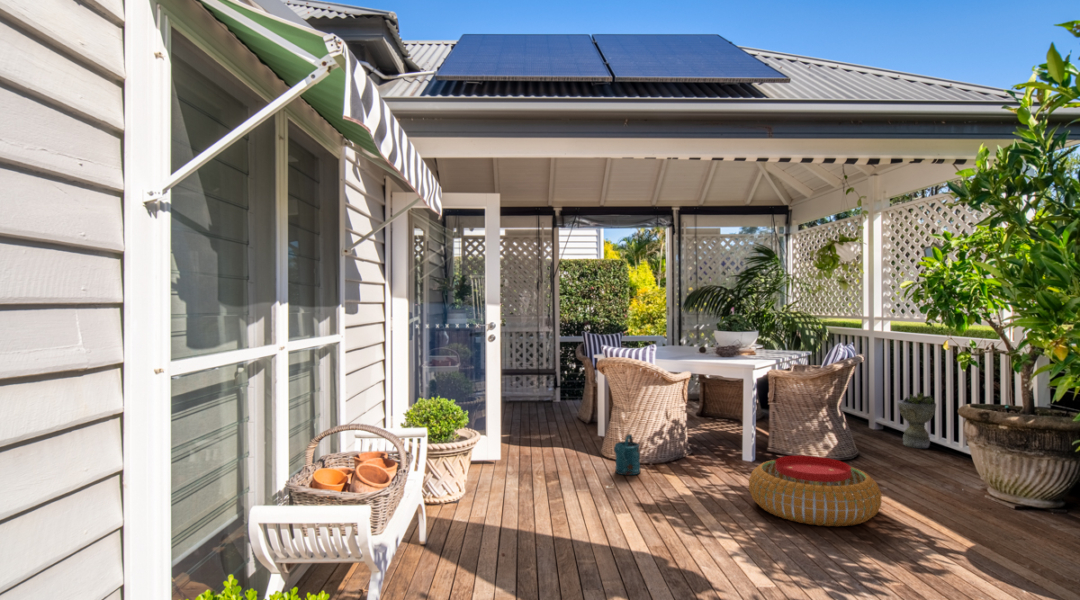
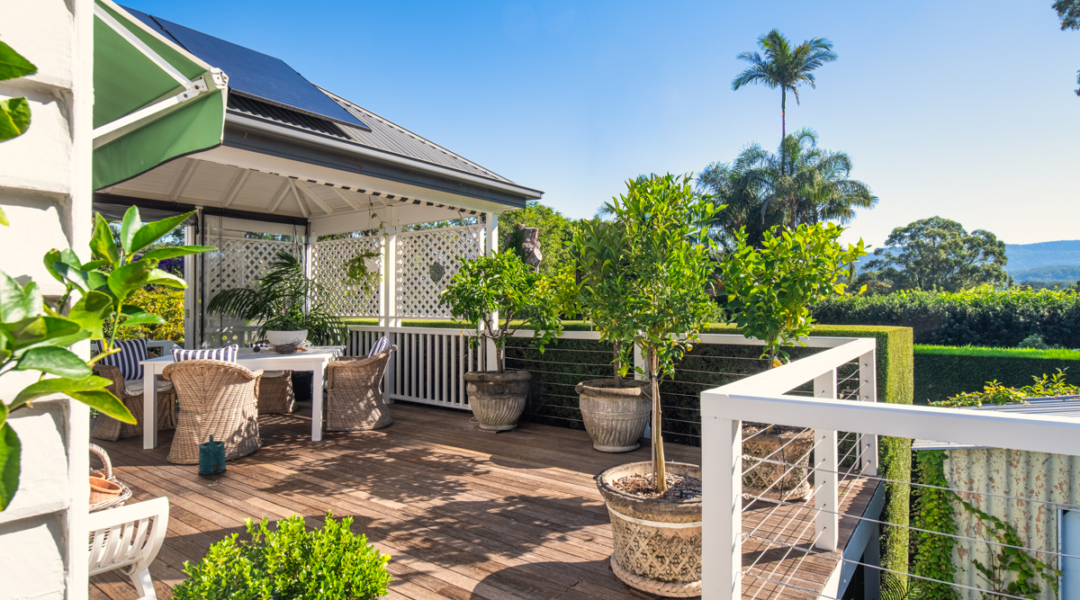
planter: present [898,393,936,448] -> none [411,369,436,410]
pouf: present [749,455,882,526] -> none [342,422,437,472]

